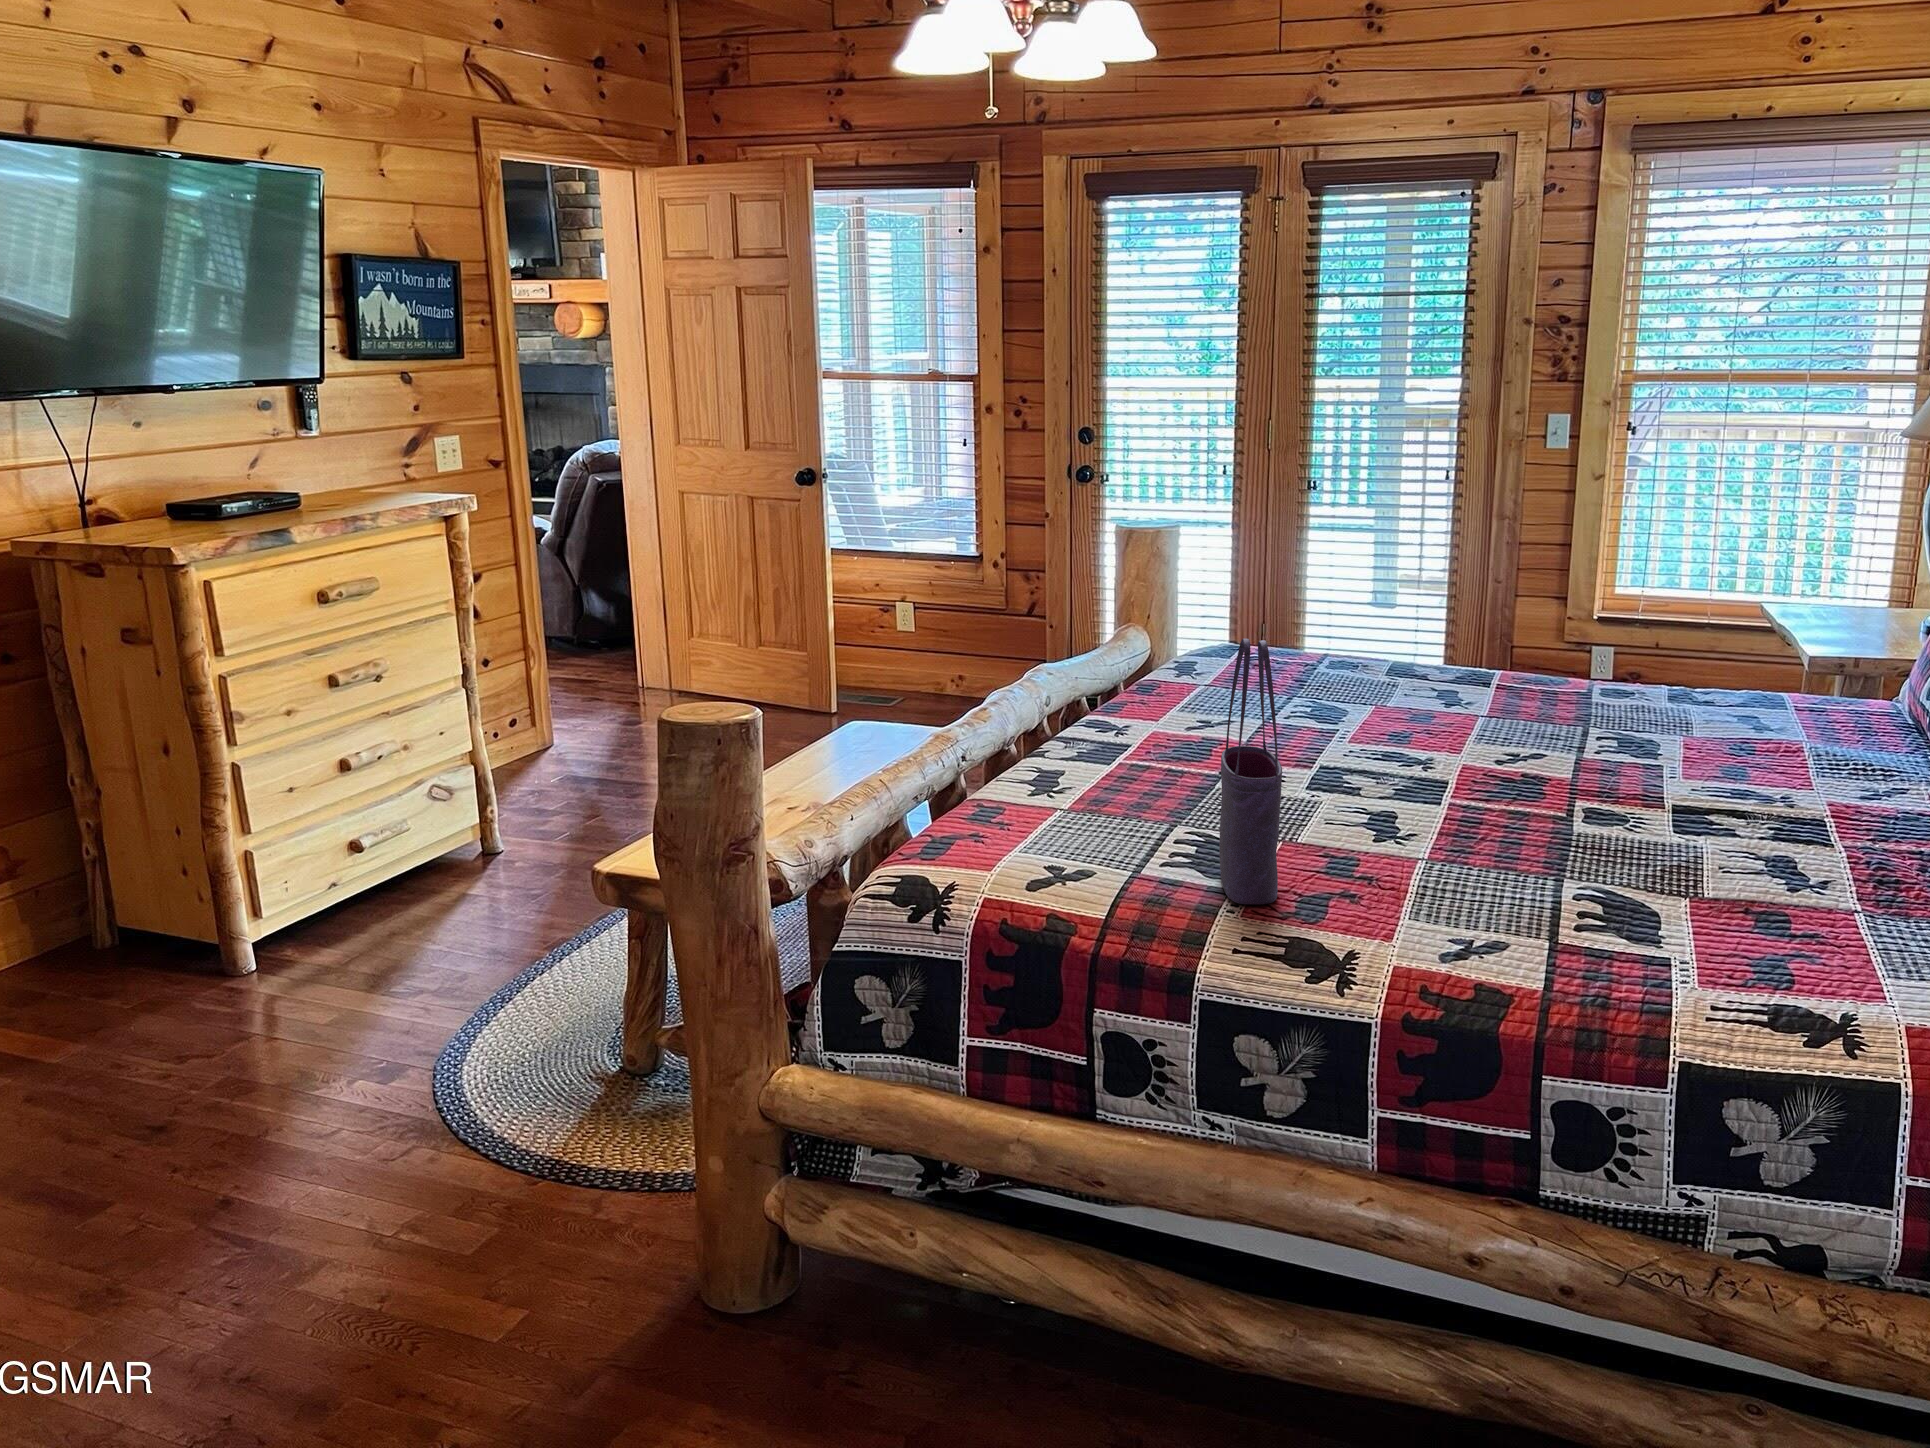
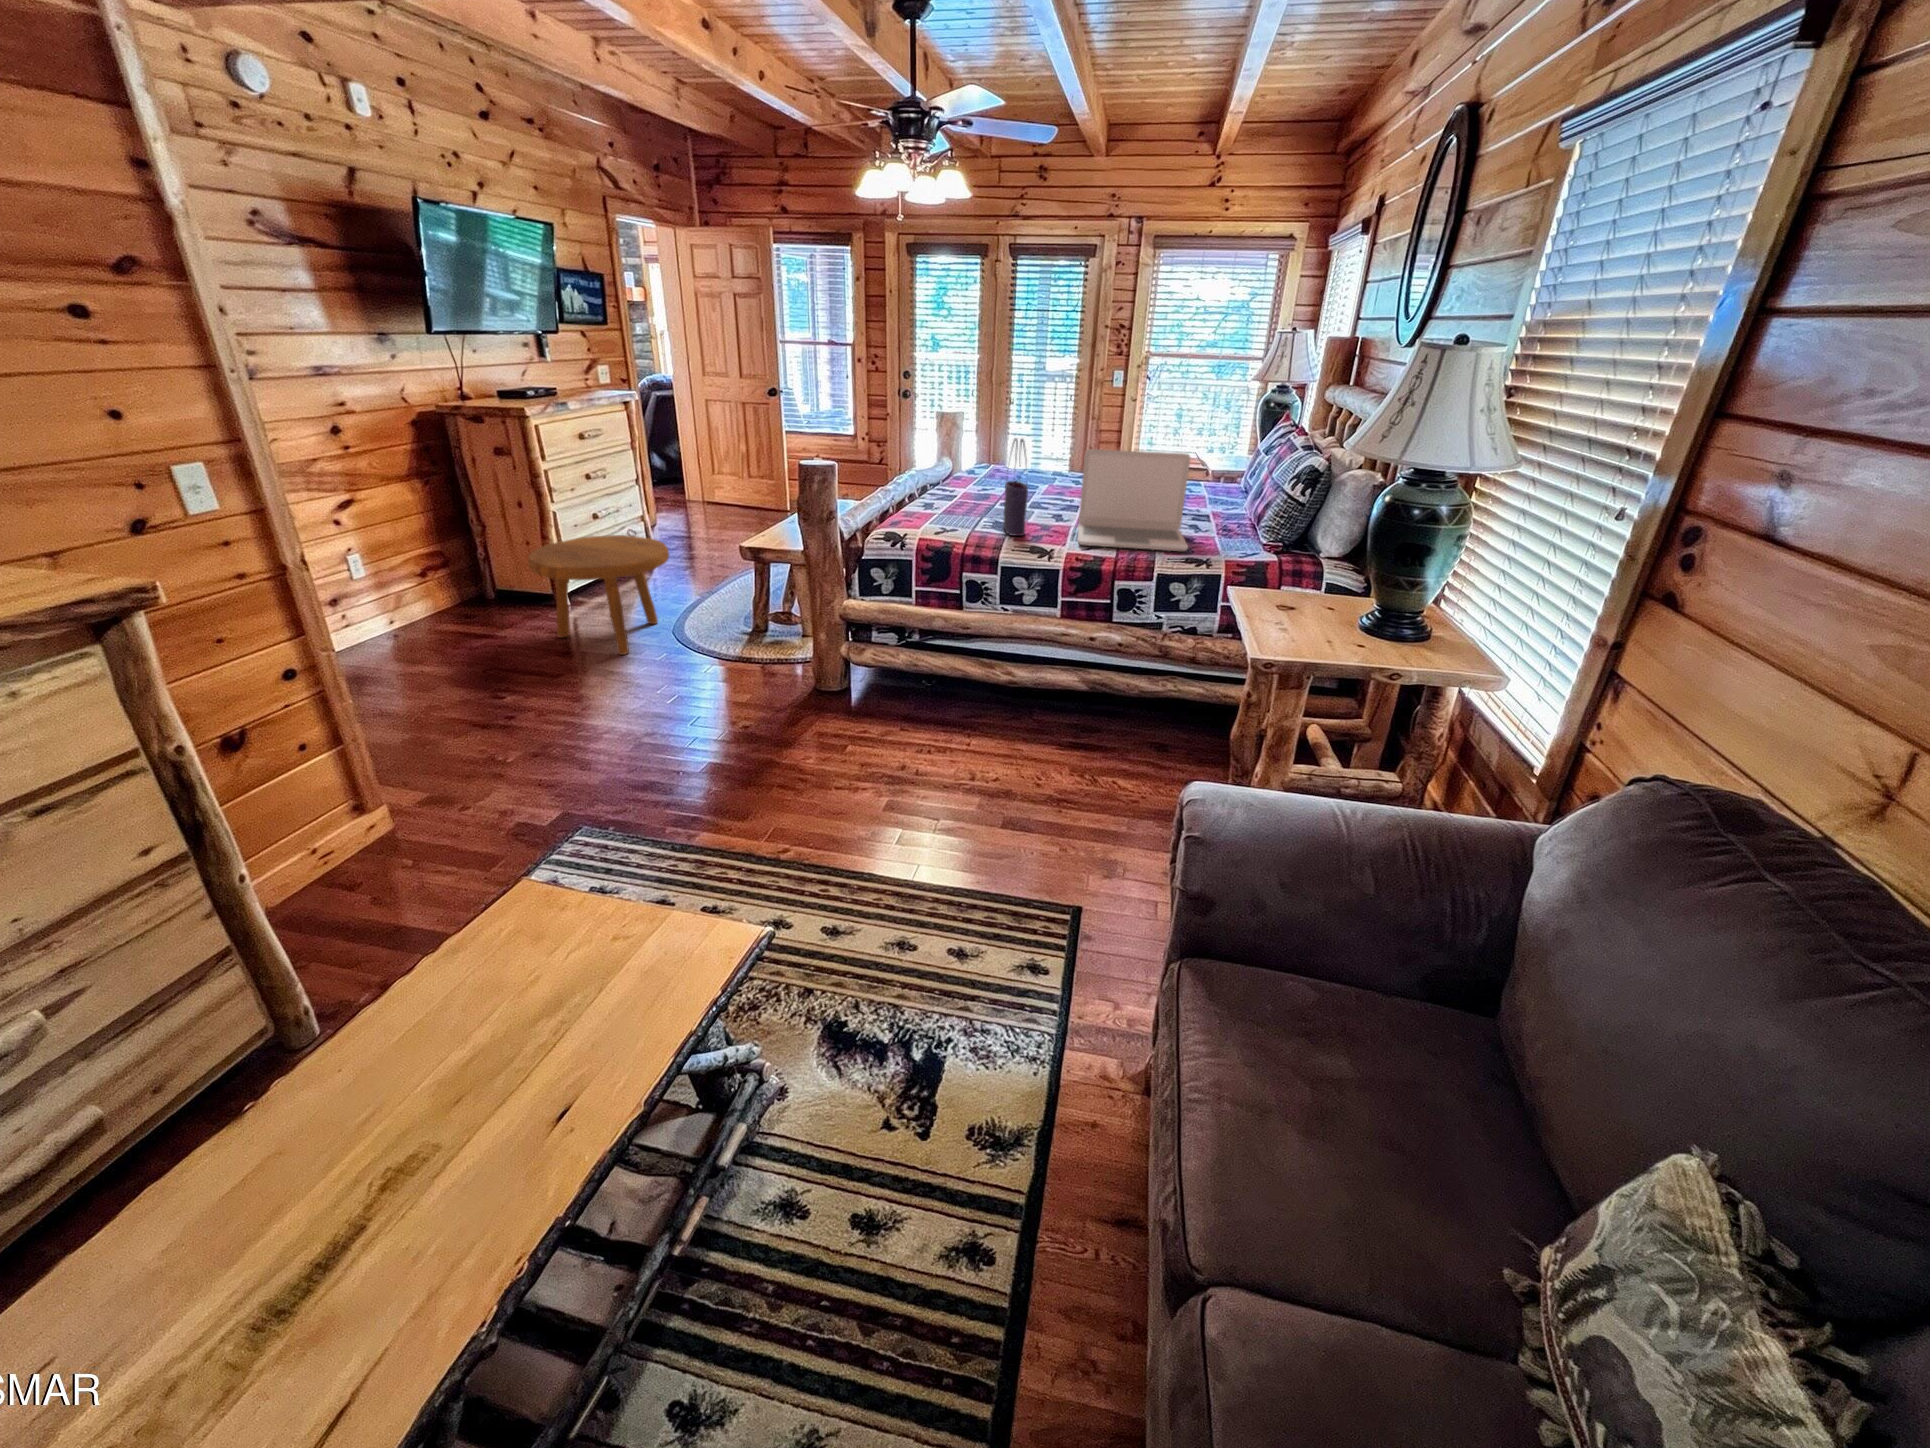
laptop: none [1426,662,1774,980] -> present [1078,449,1191,551]
footstool: none [97,825,440,1136] -> present [528,535,669,655]

